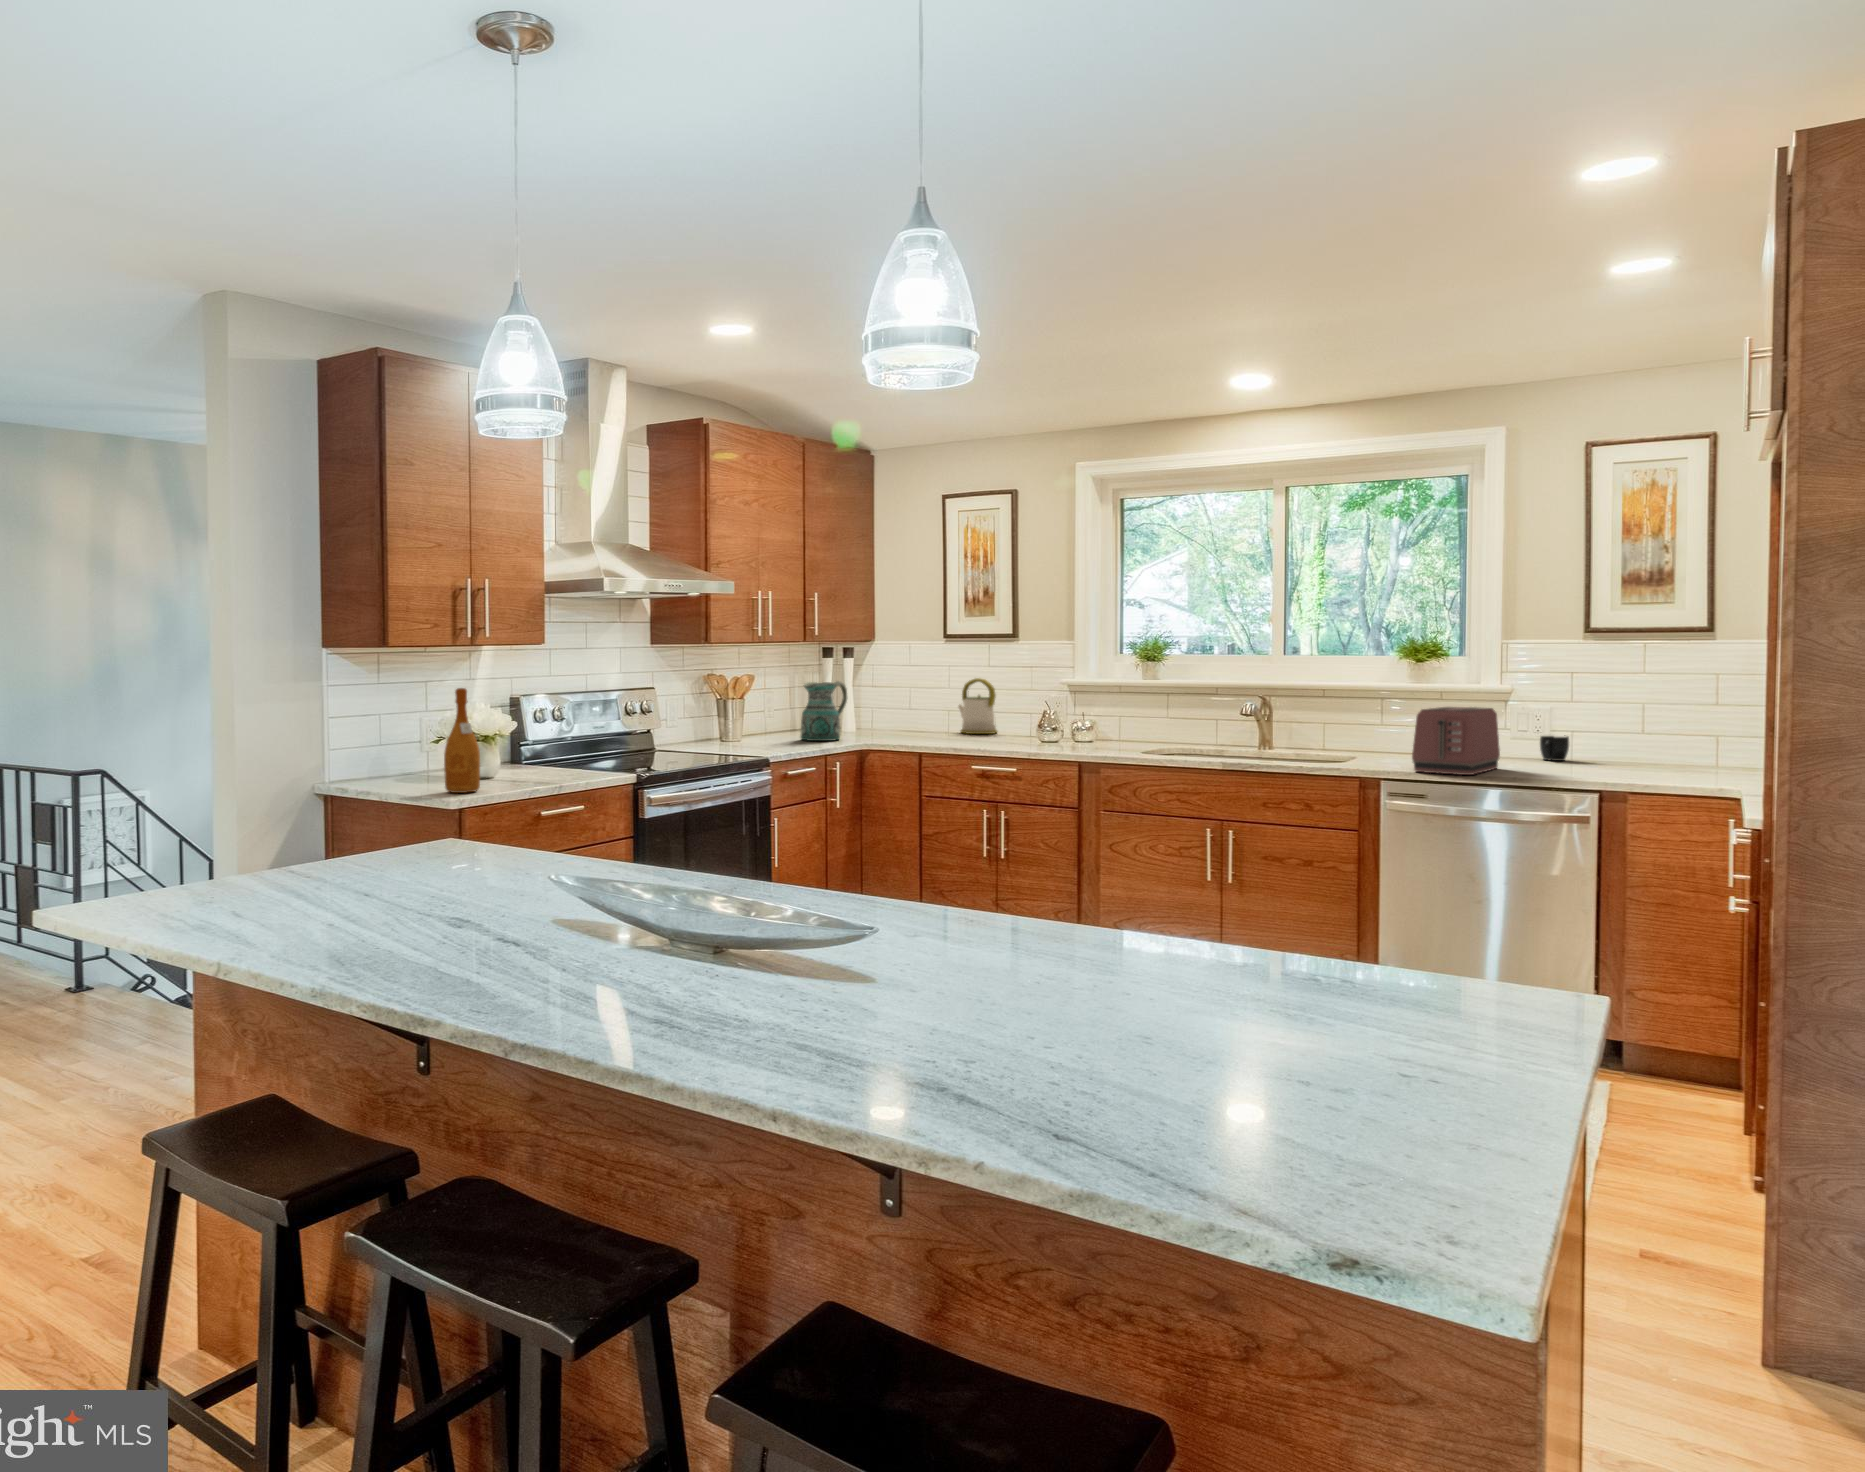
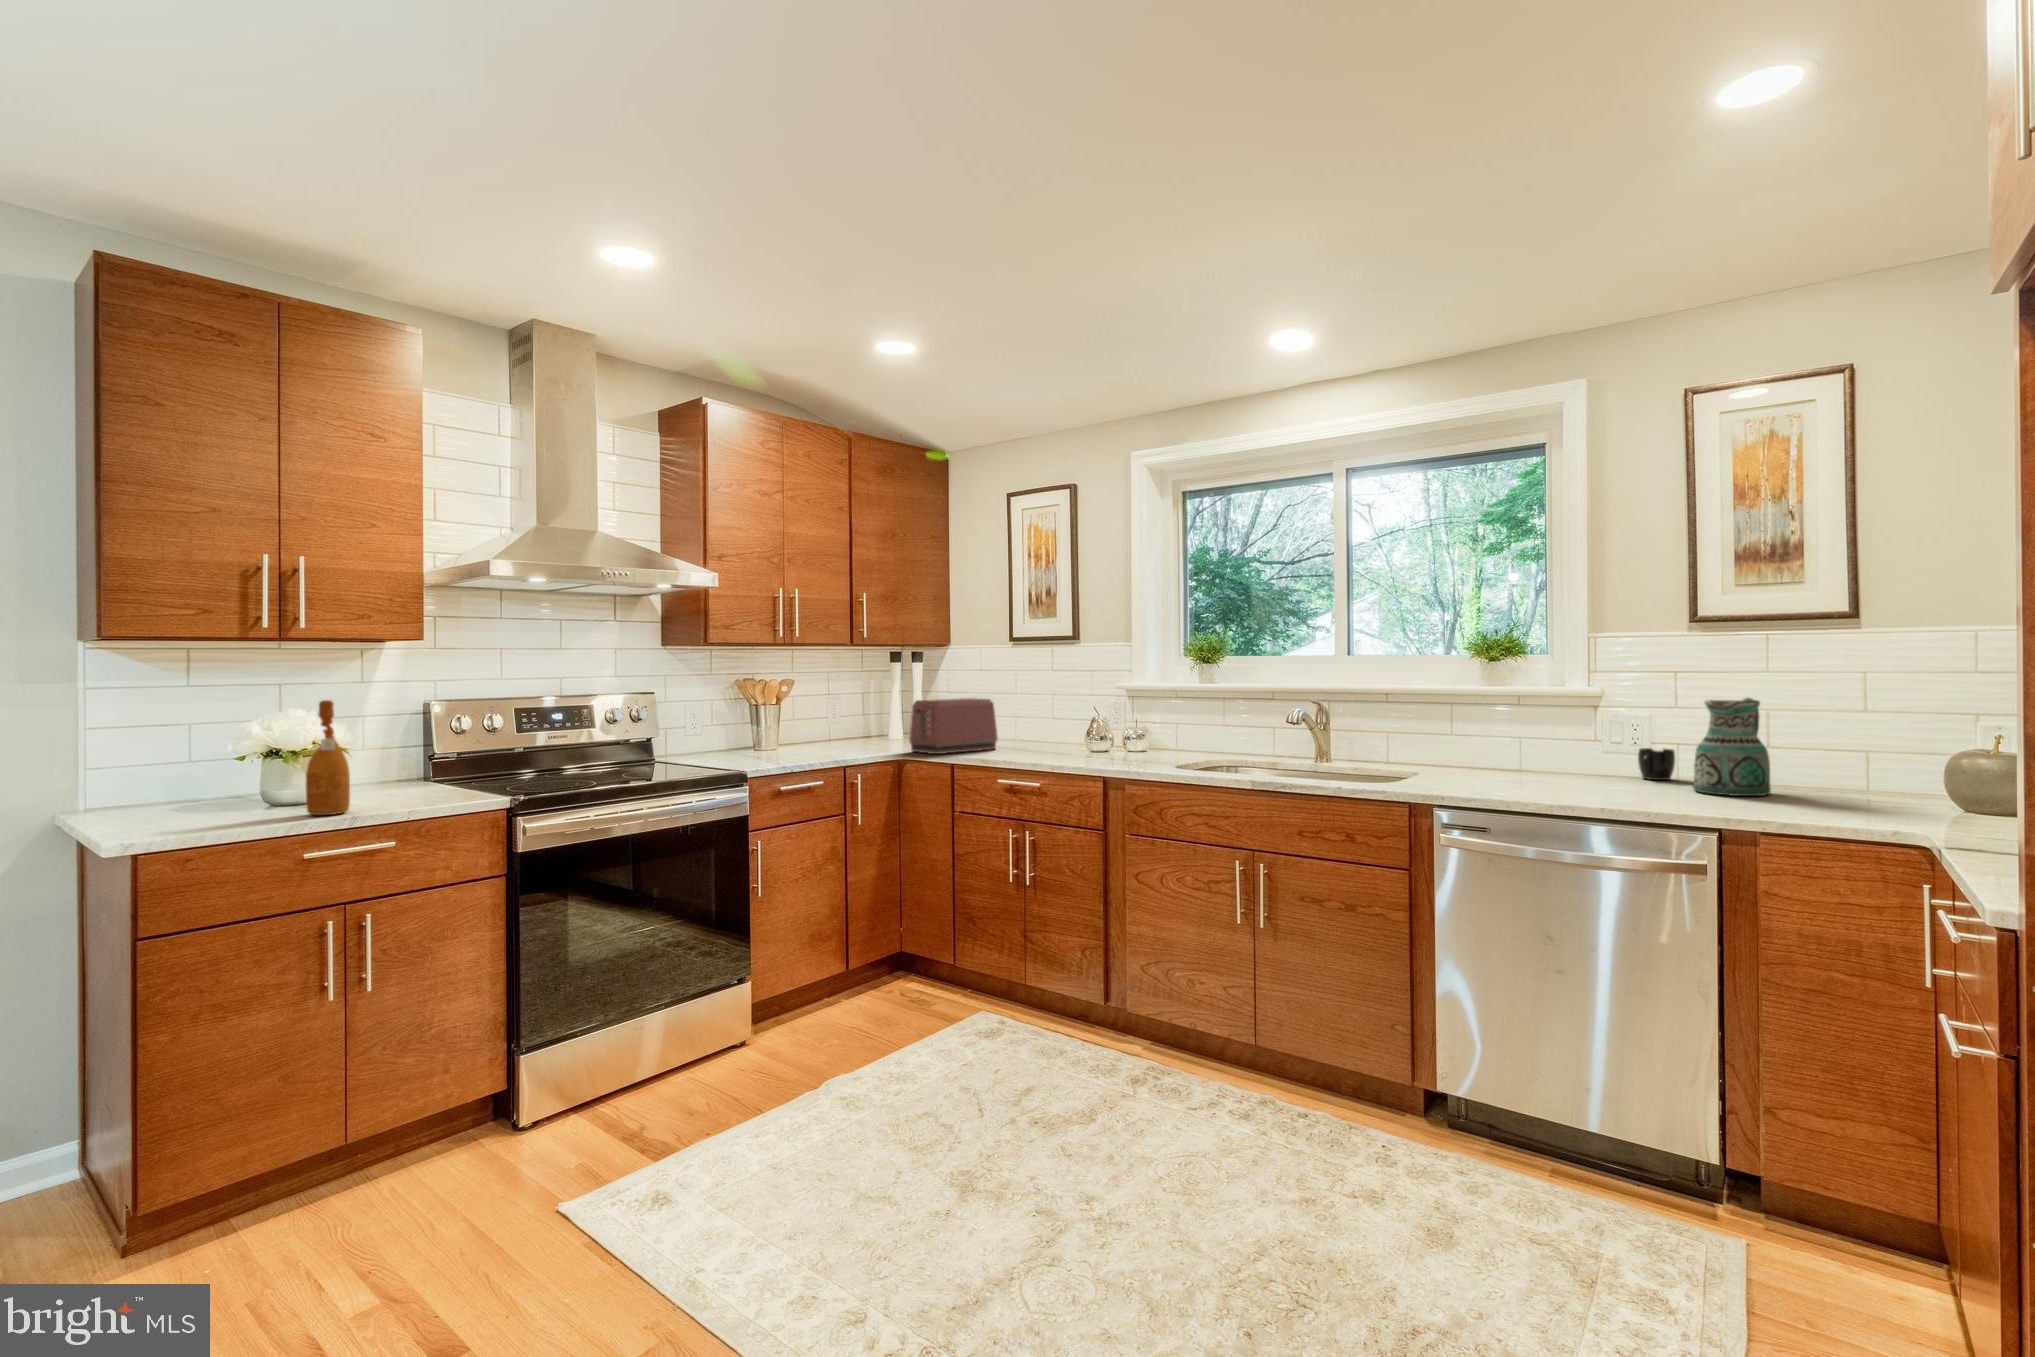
kettle: present [958,678,997,734] -> none [1021,684,1060,742]
ceramic pitcher: present [801,681,847,741] -> present [1693,698,1771,796]
toaster: present [1412,707,1500,775] -> present [909,698,998,754]

